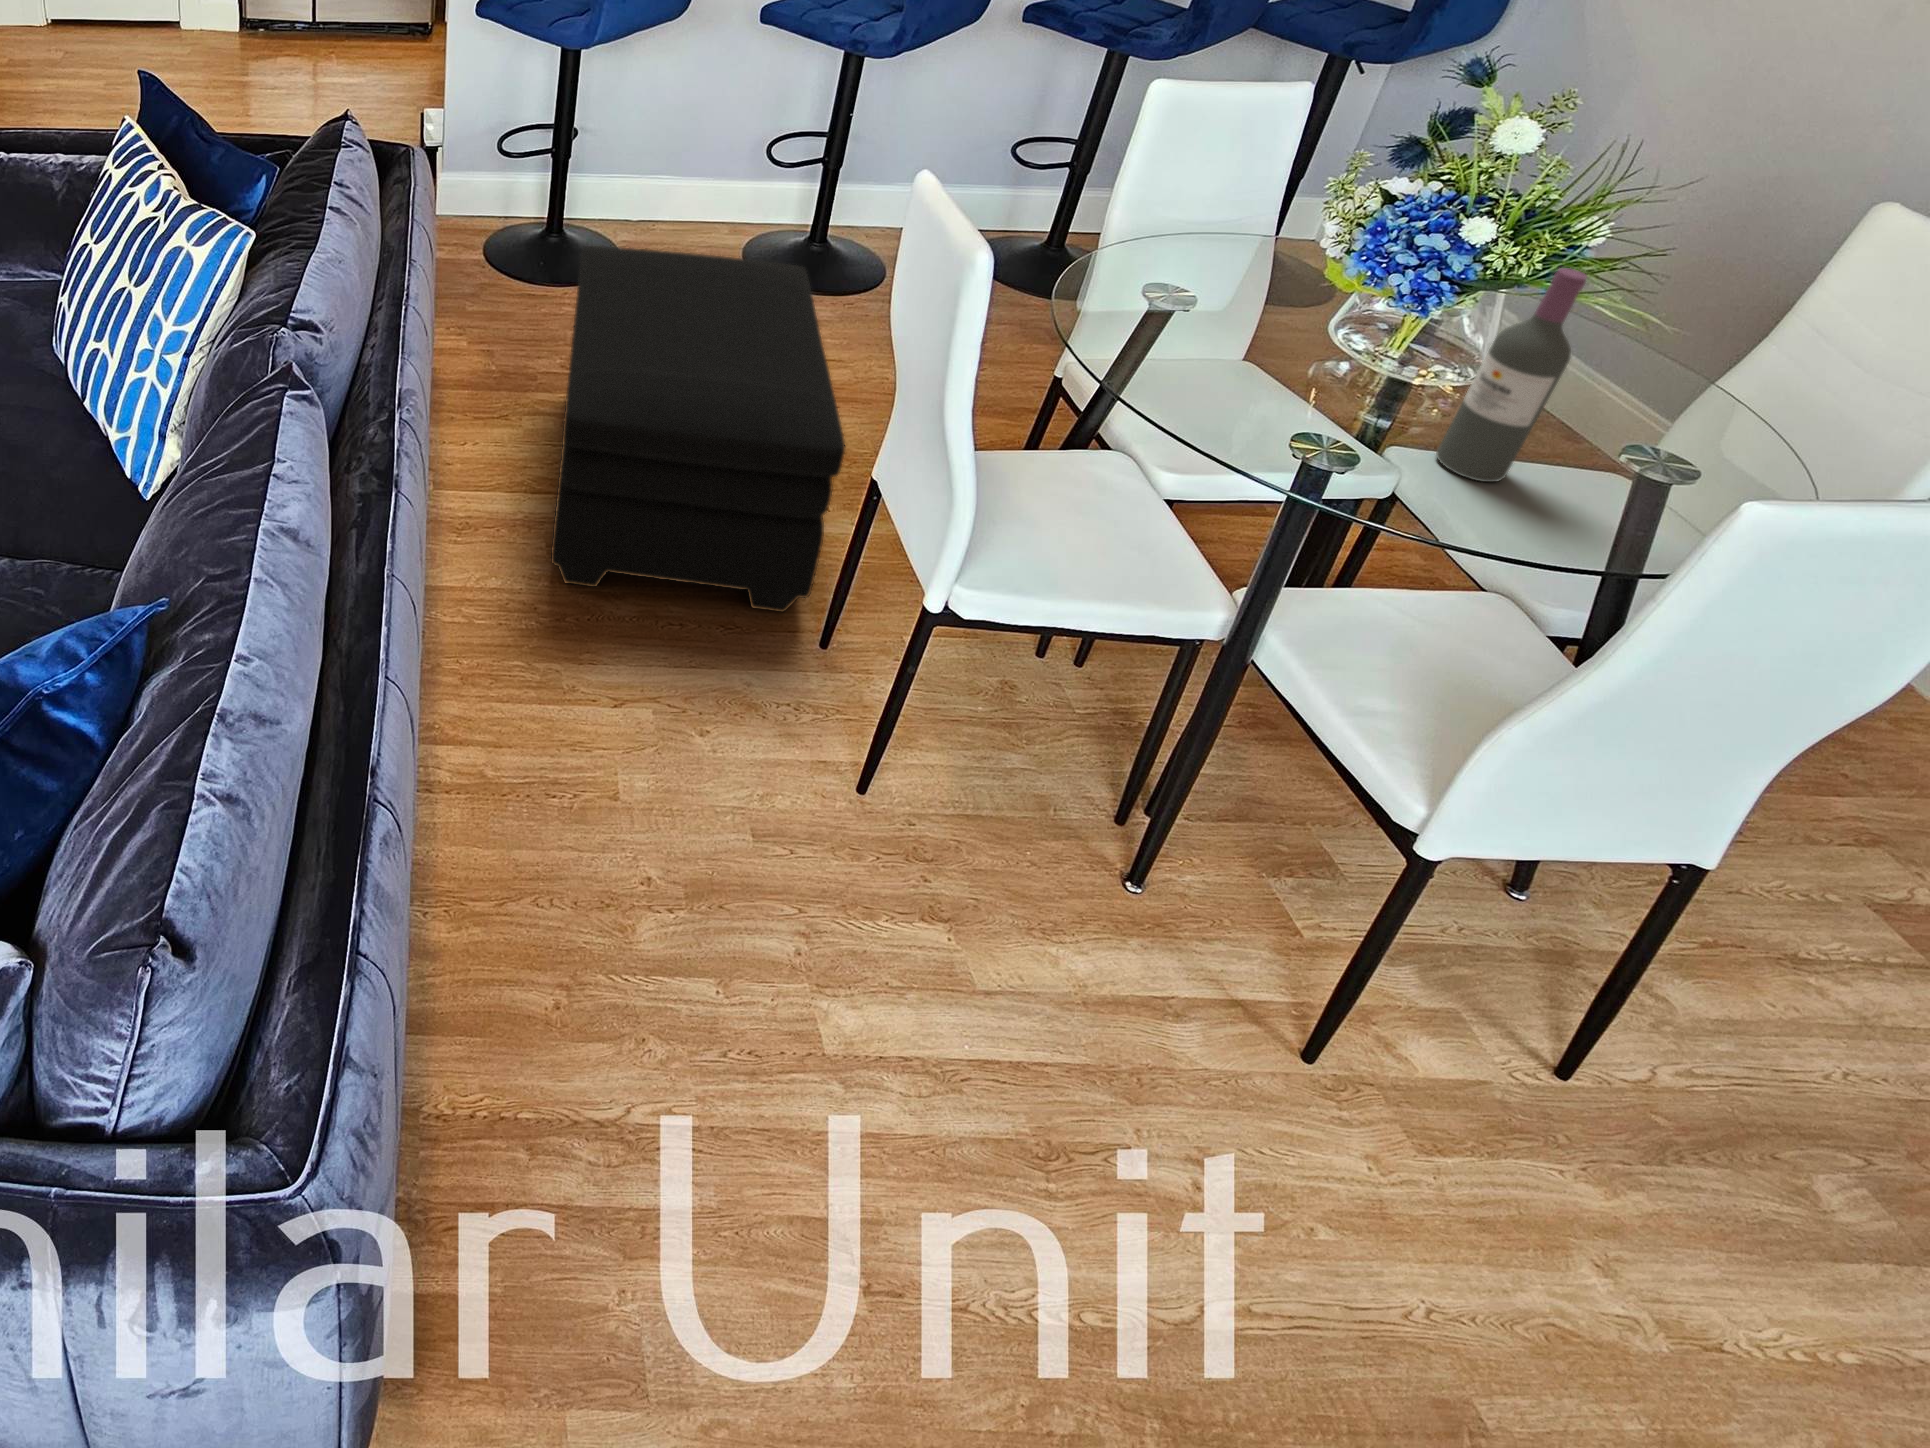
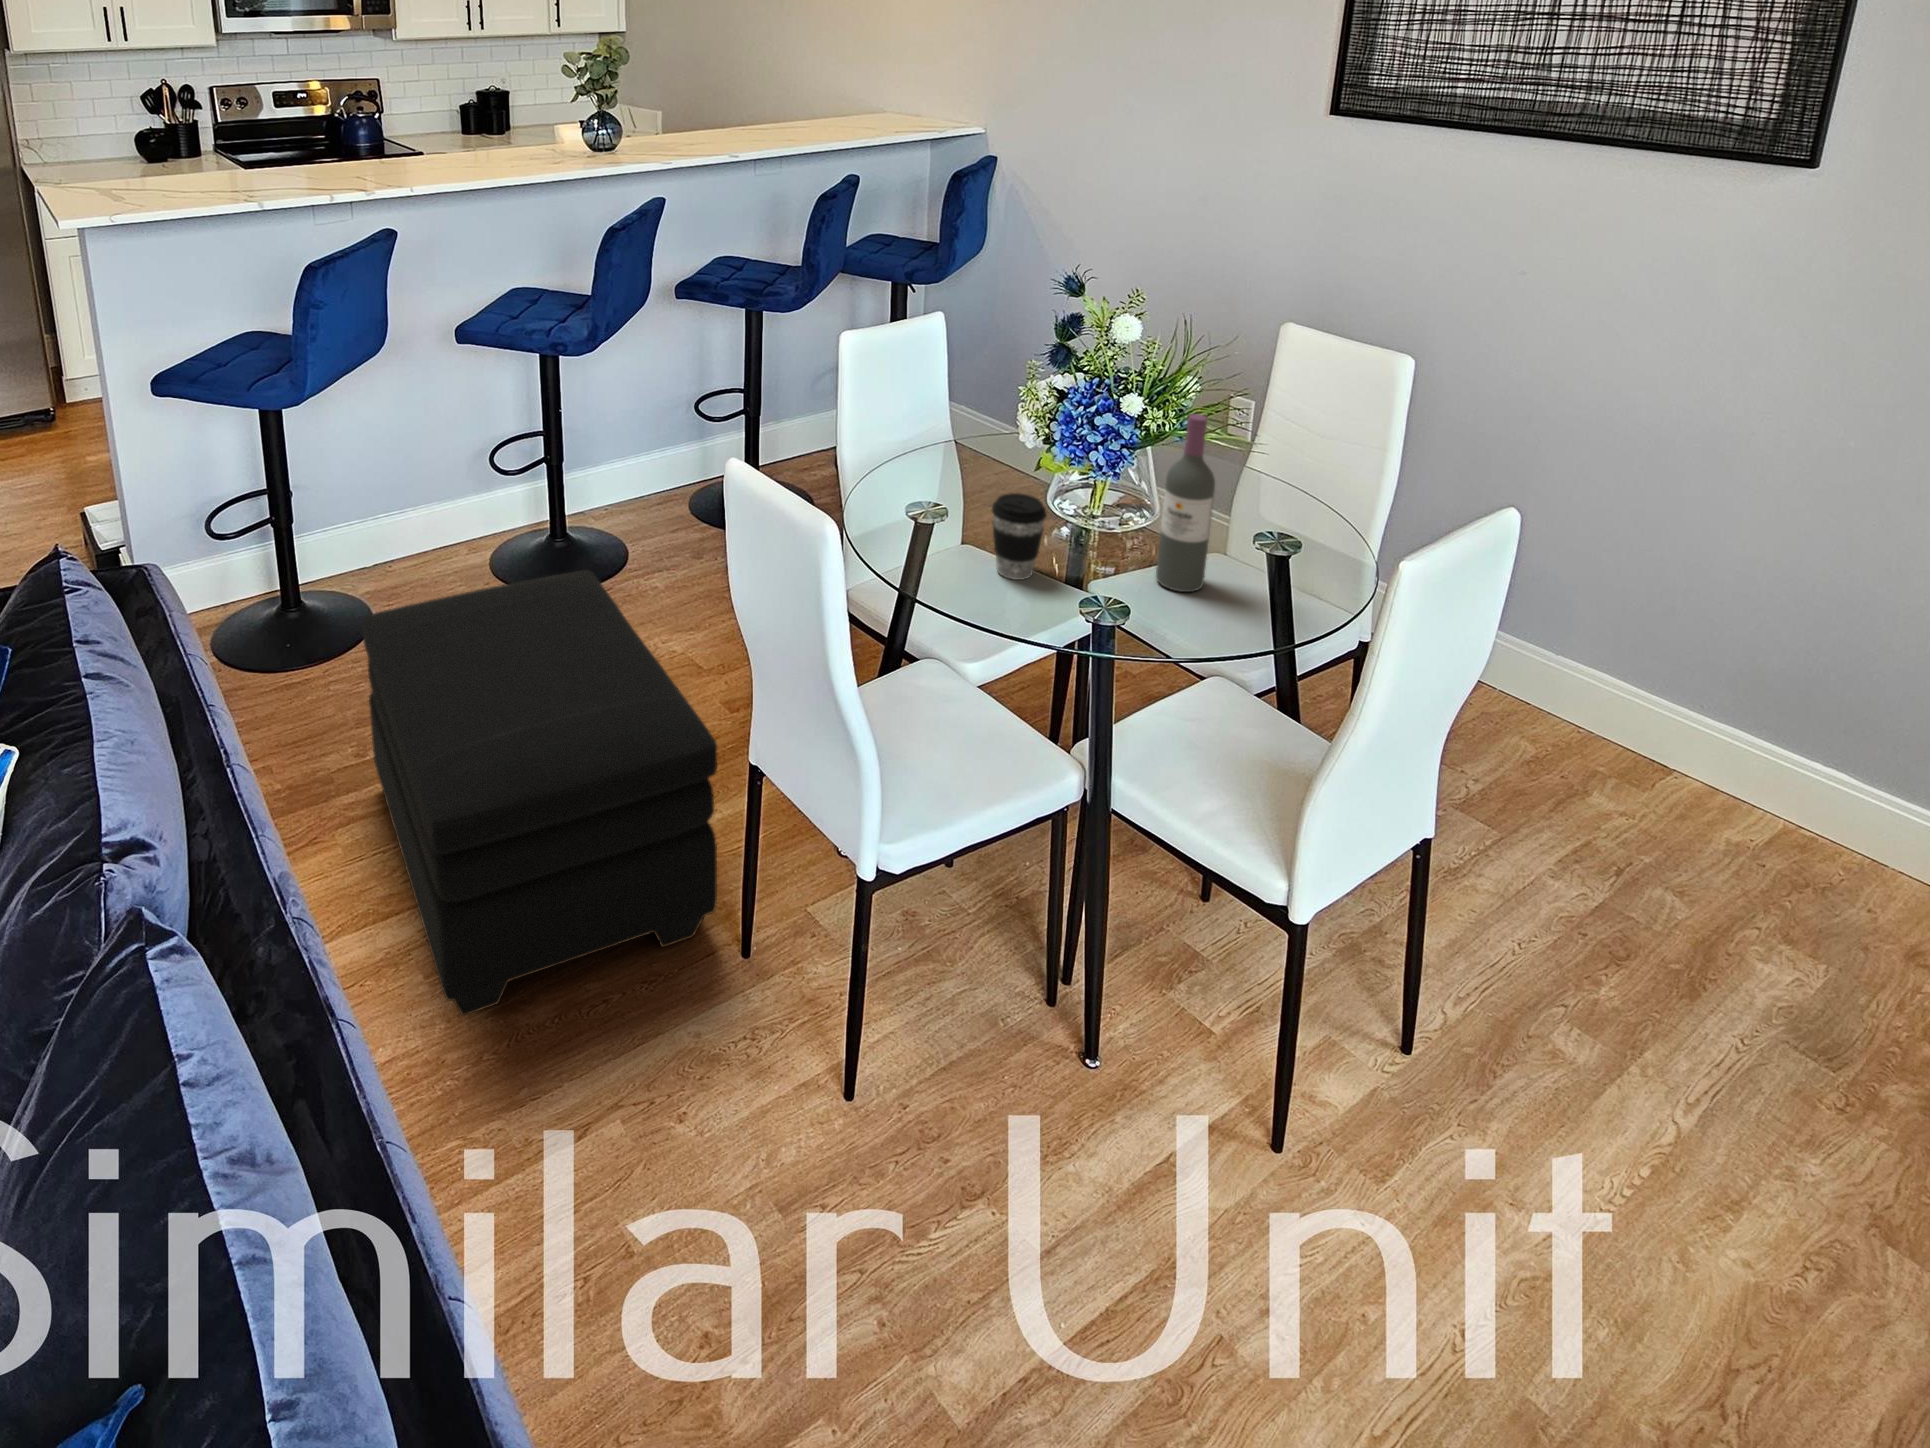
coffee cup: none [1222,301,1310,401] -> present [992,493,1047,580]

